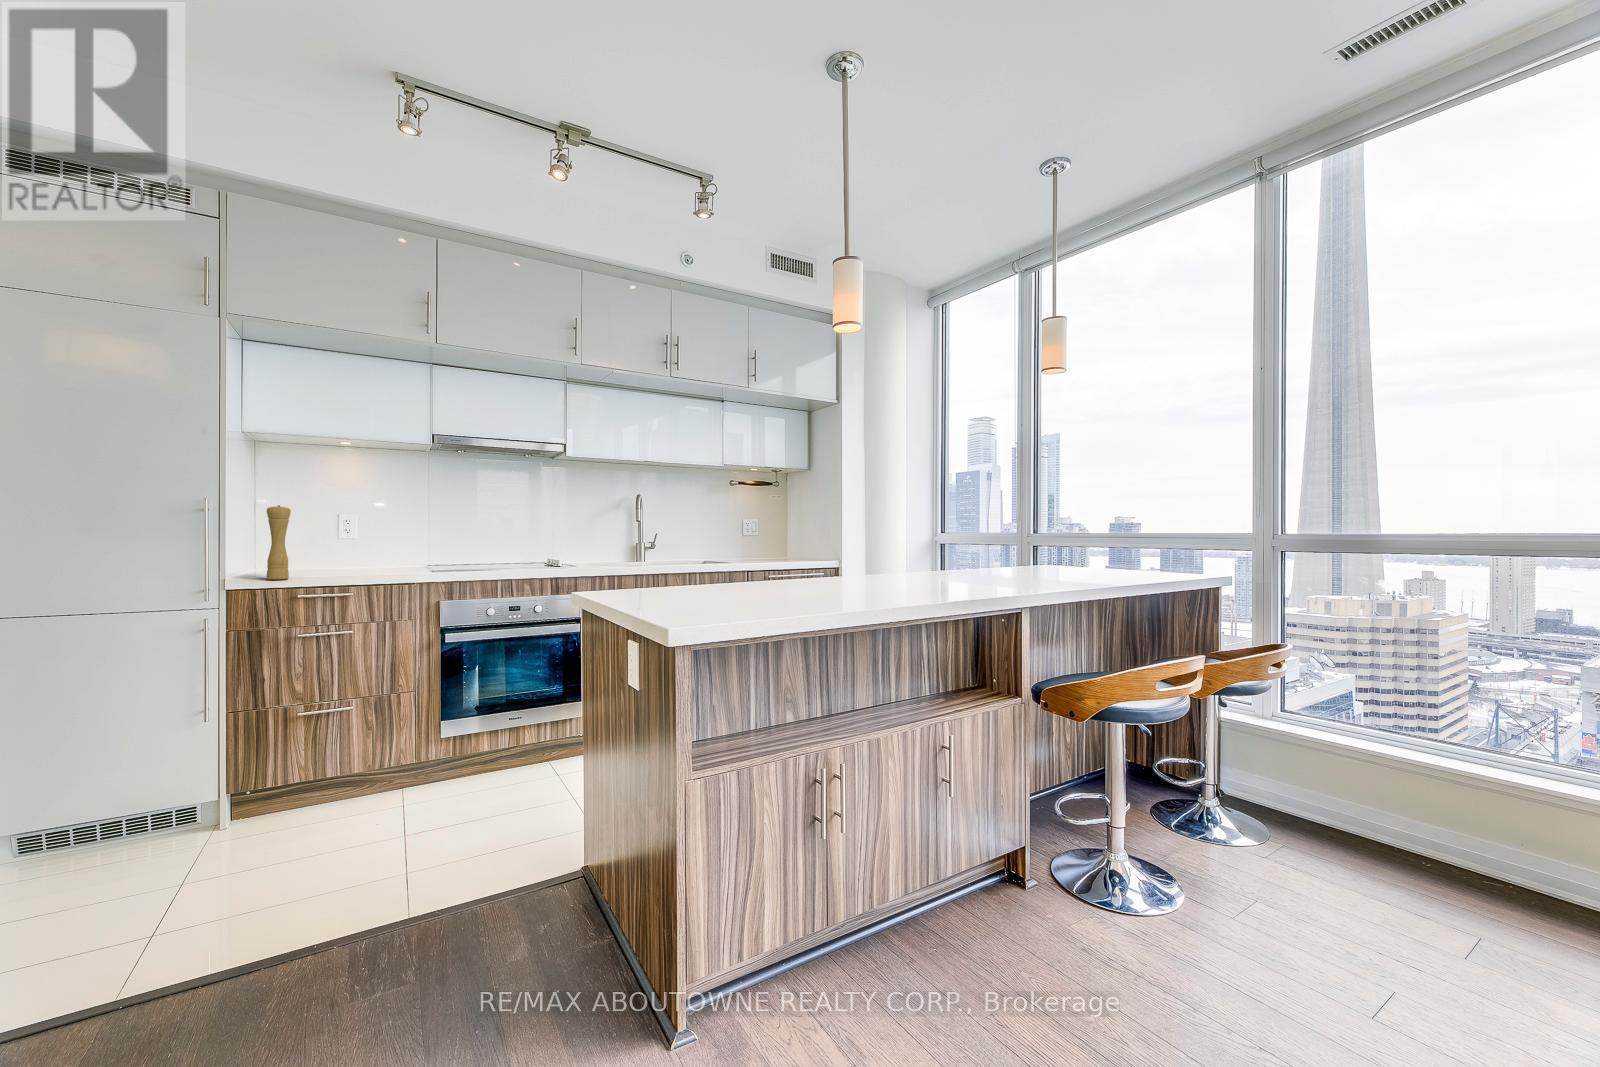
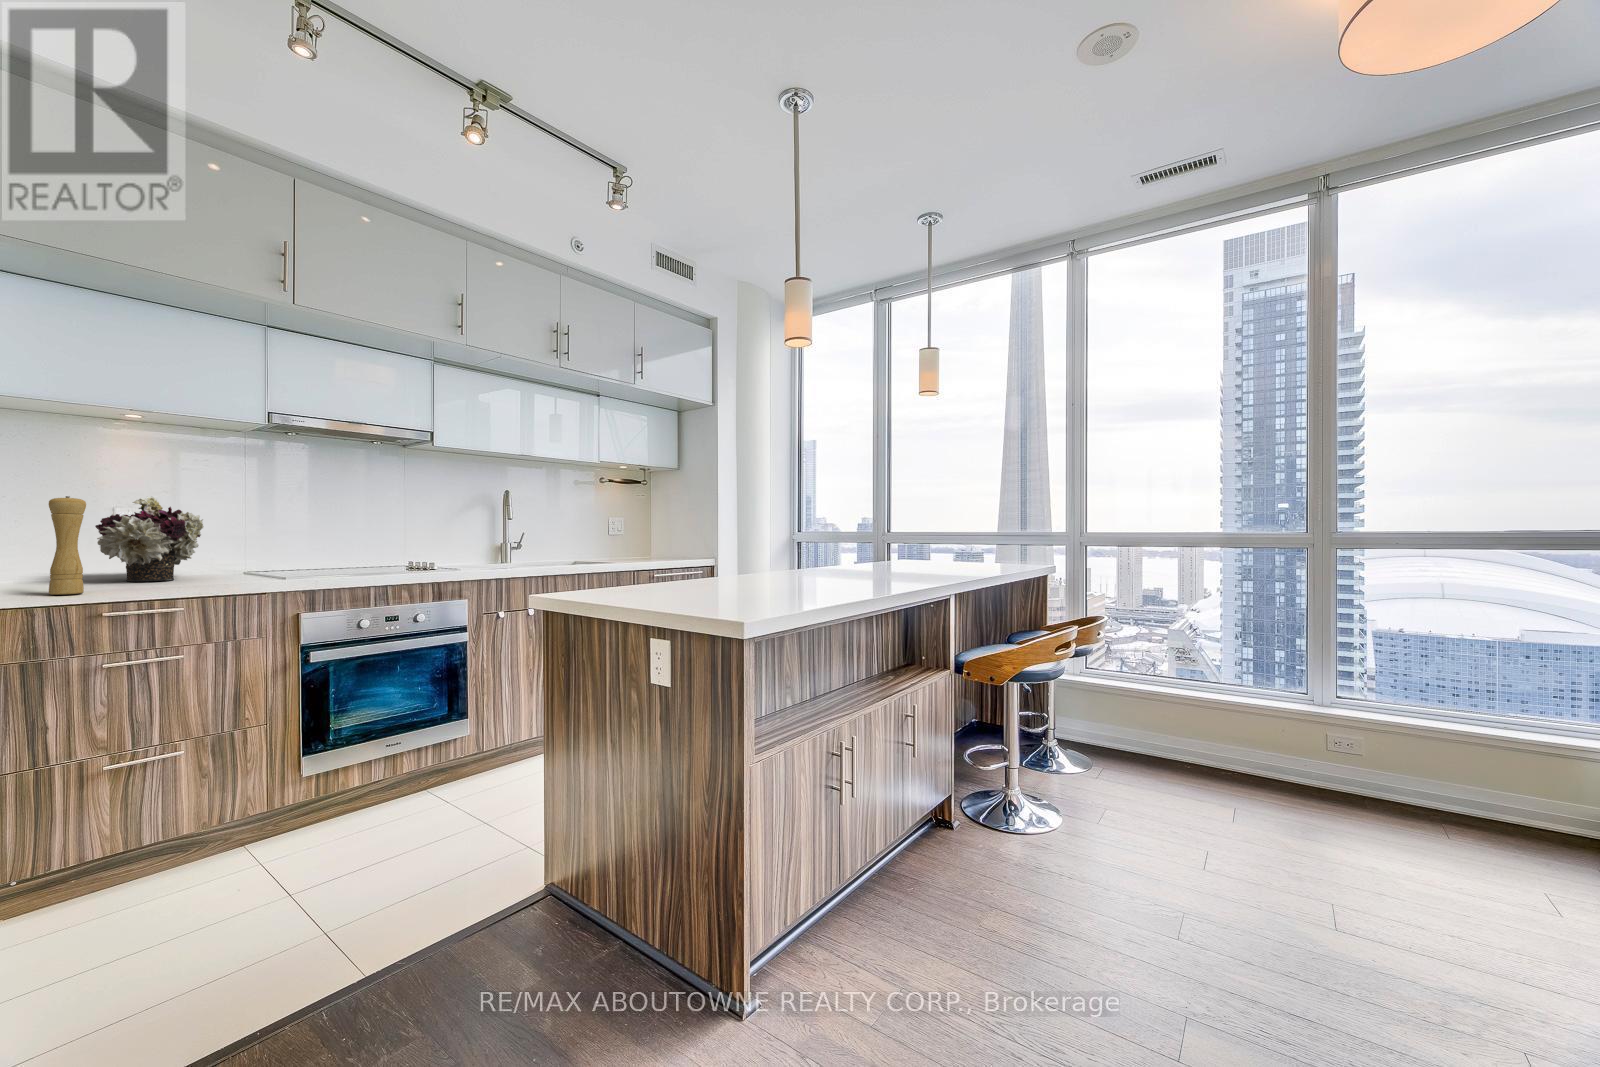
flower arrangement: none [308,505,385,571] -> present [95,497,204,581]

